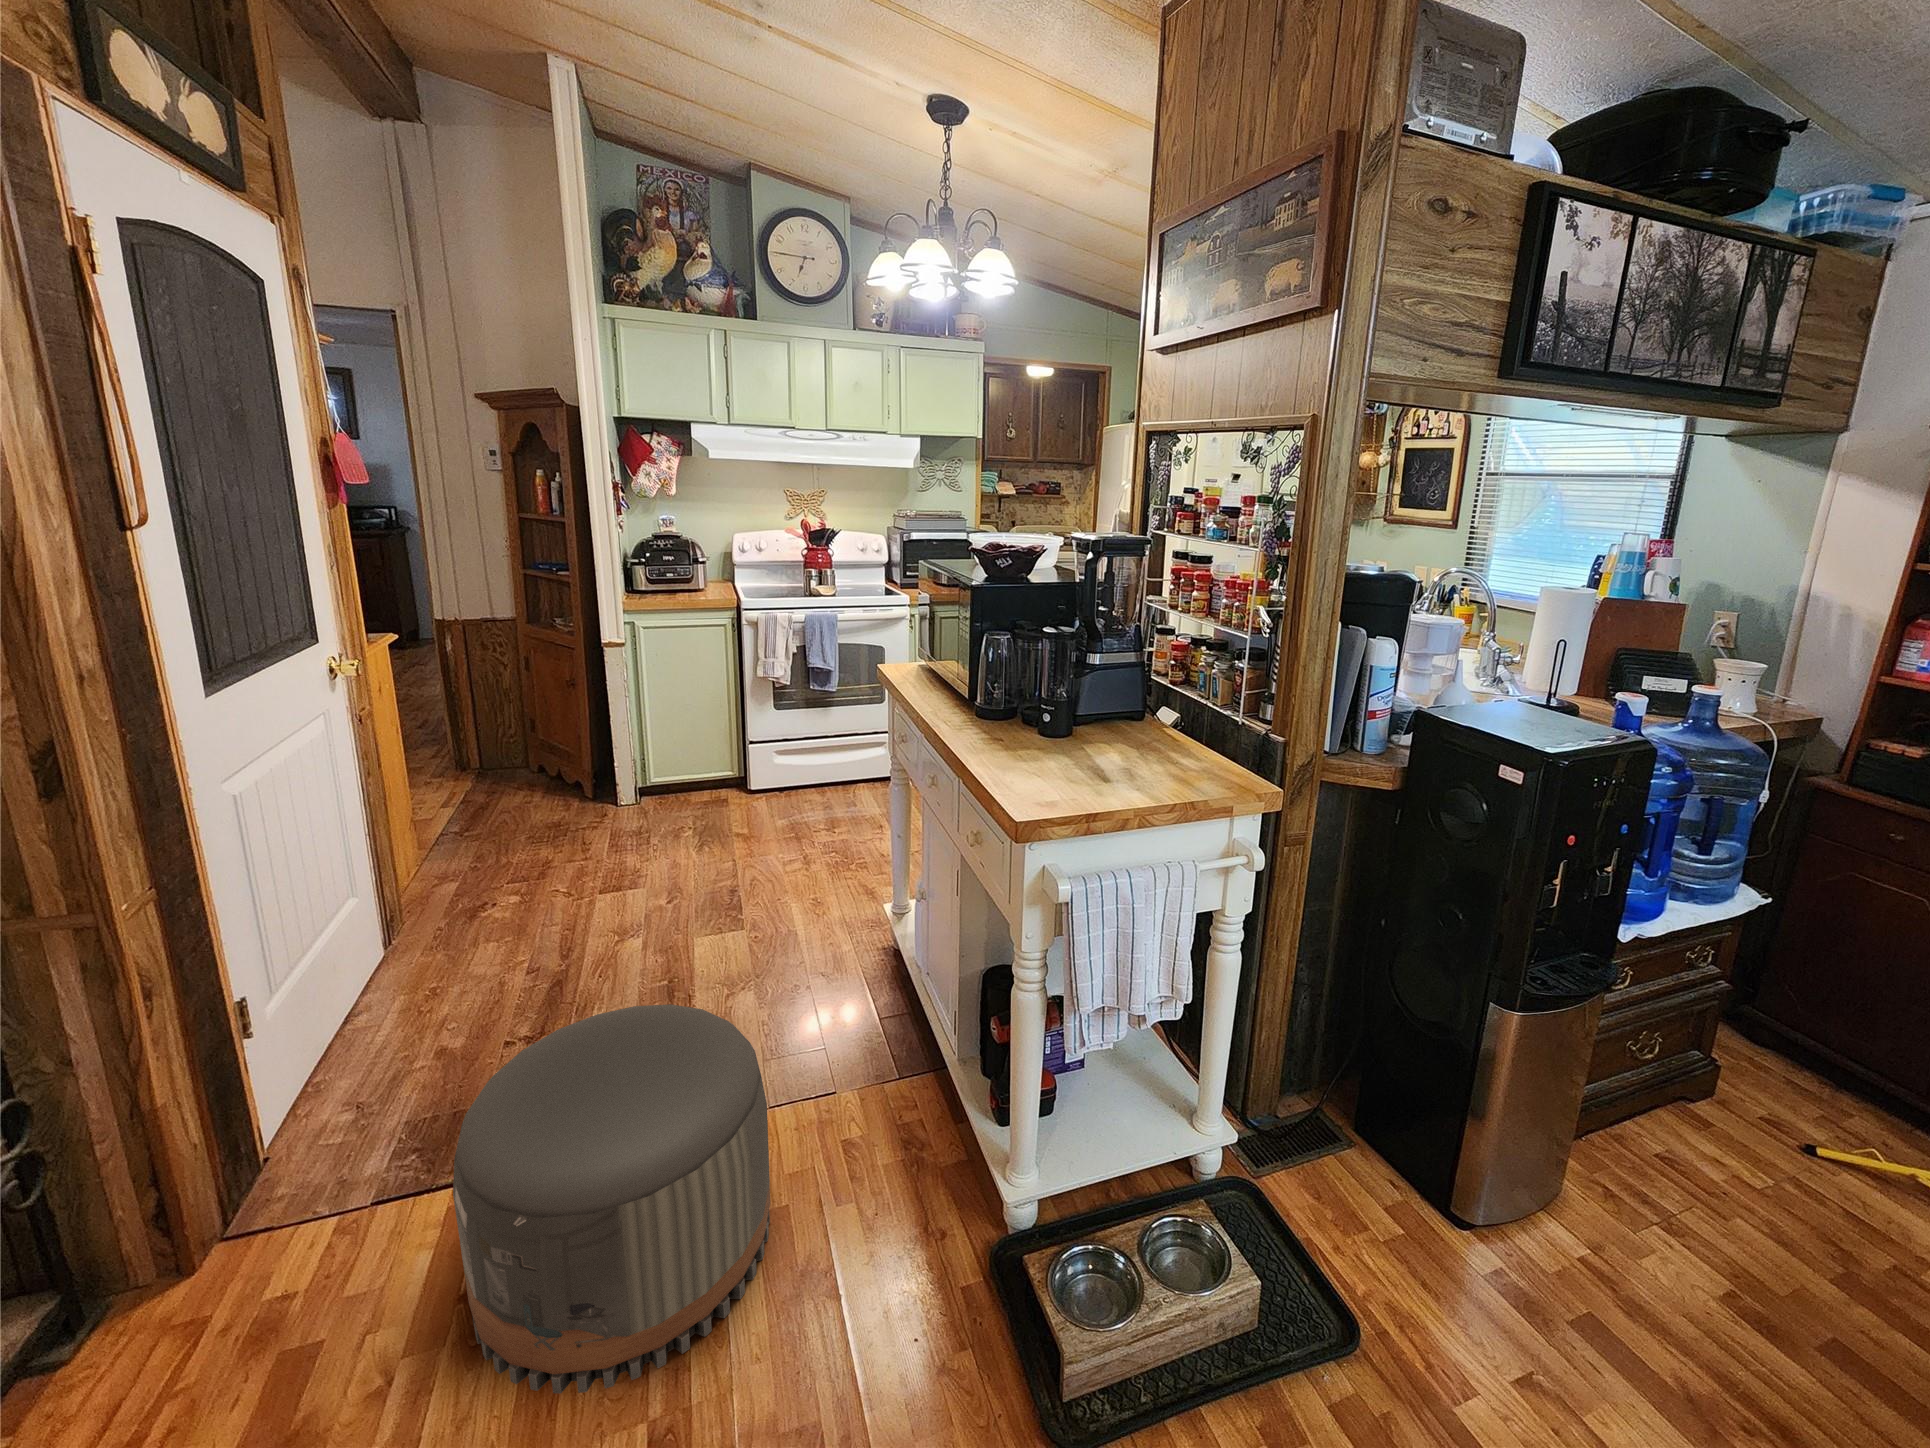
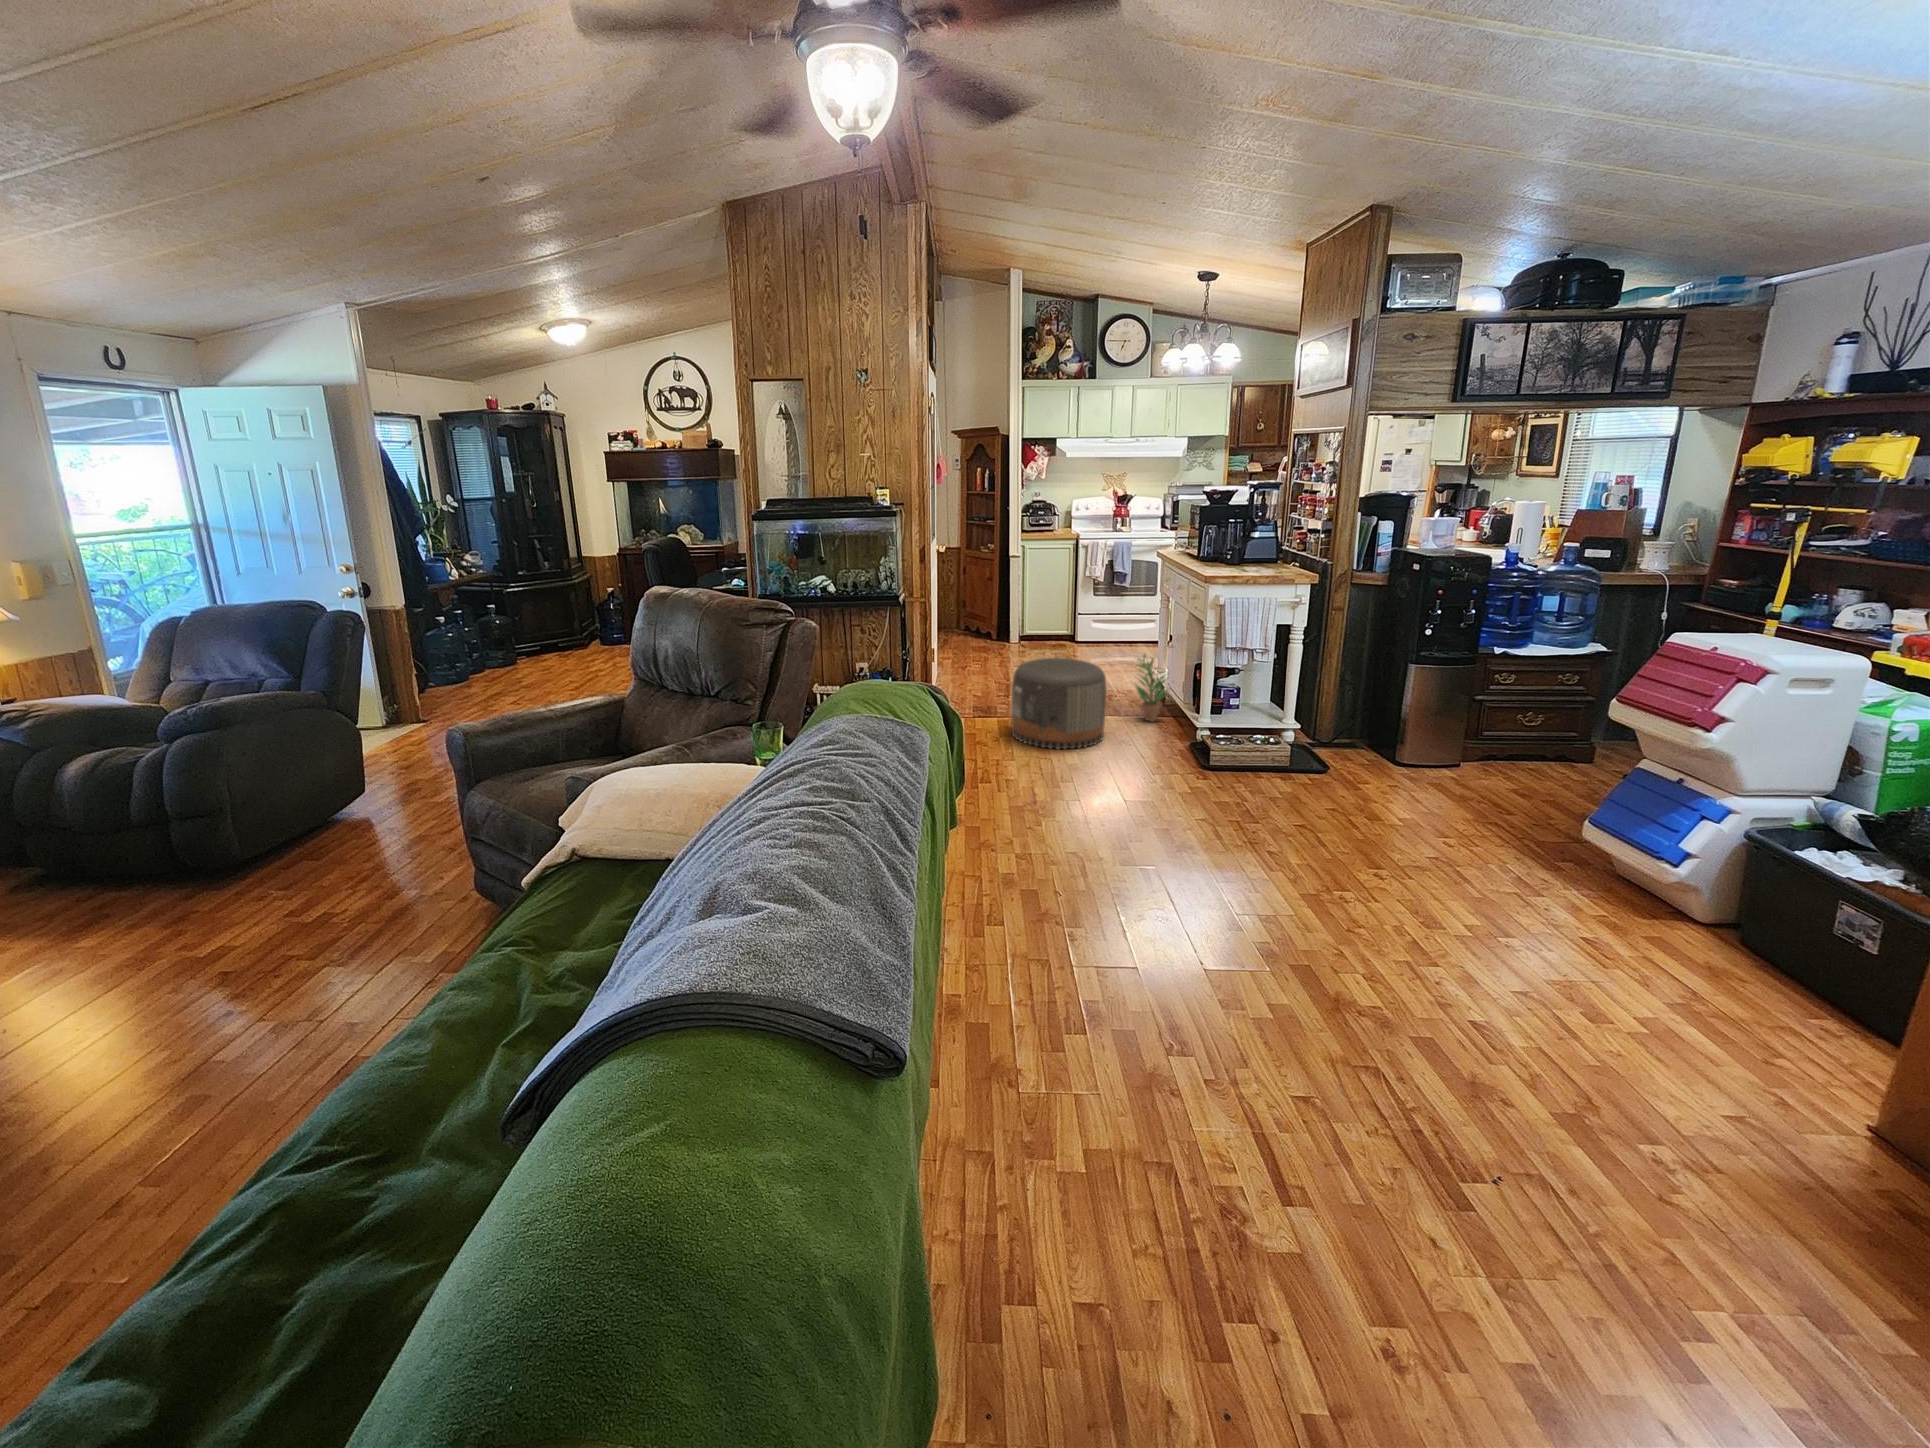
potted plant: none [842,928,938,1091] -> present [1136,654,1167,722]

